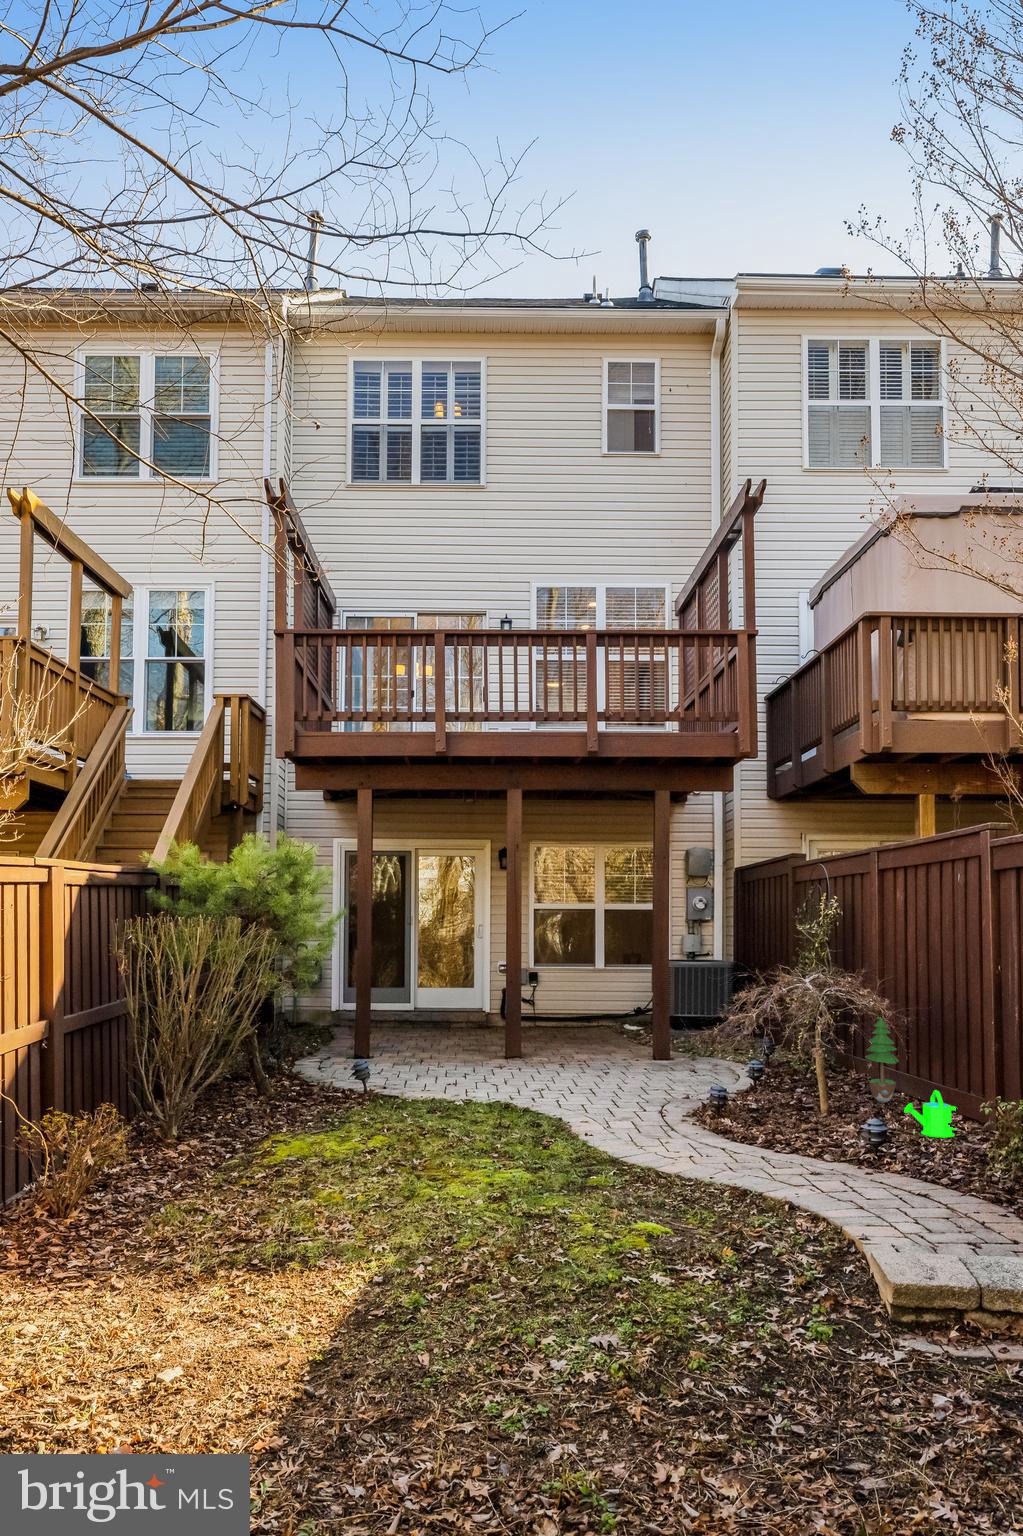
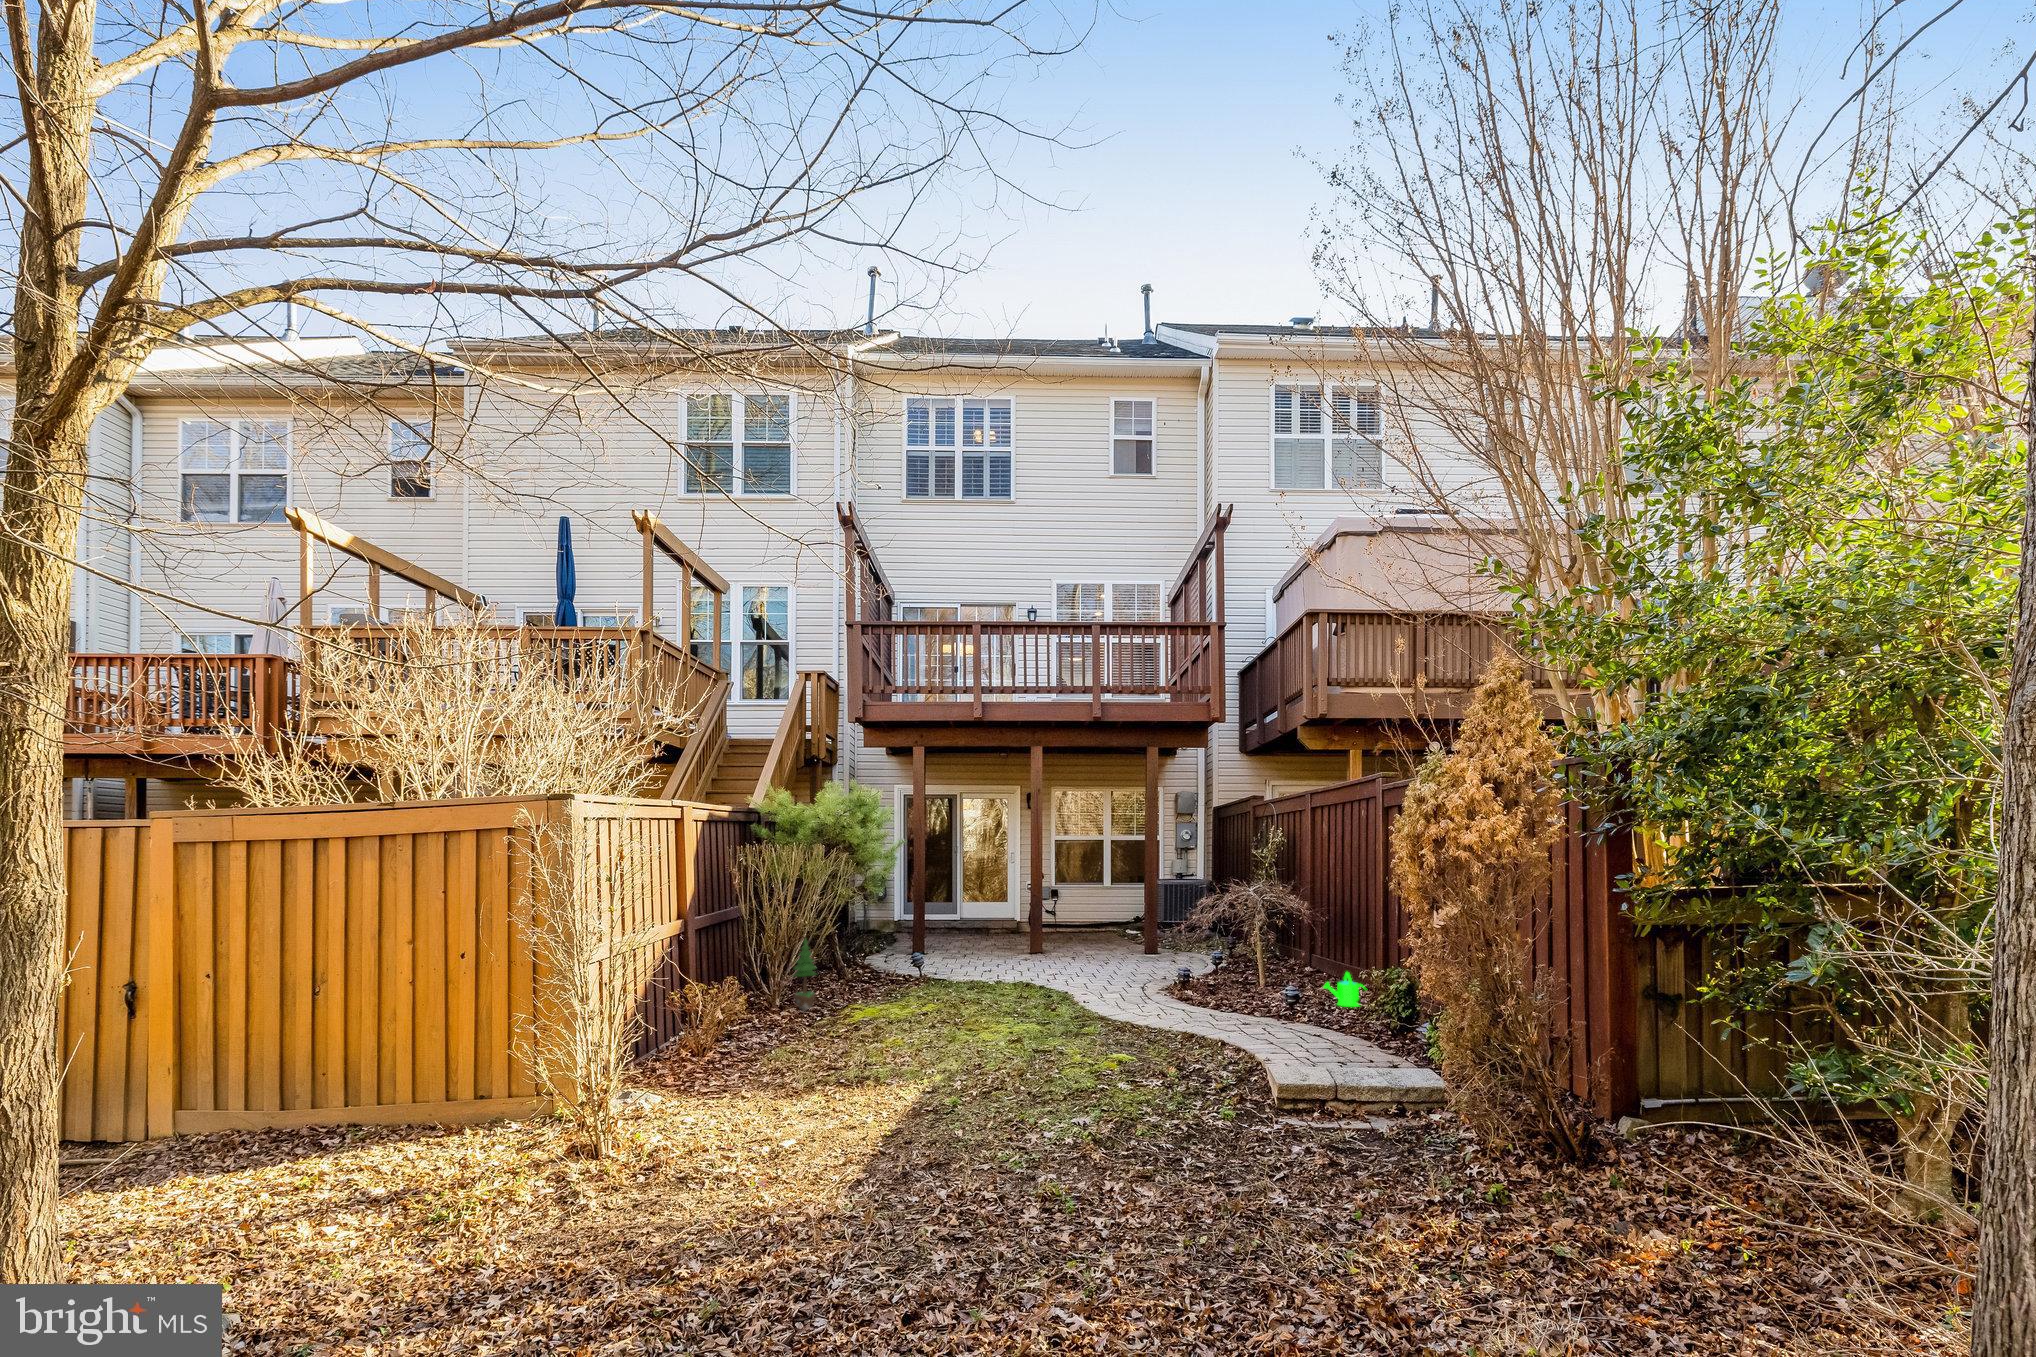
potted tree: present [865,1016,899,1104] -> present [793,939,816,1011]

